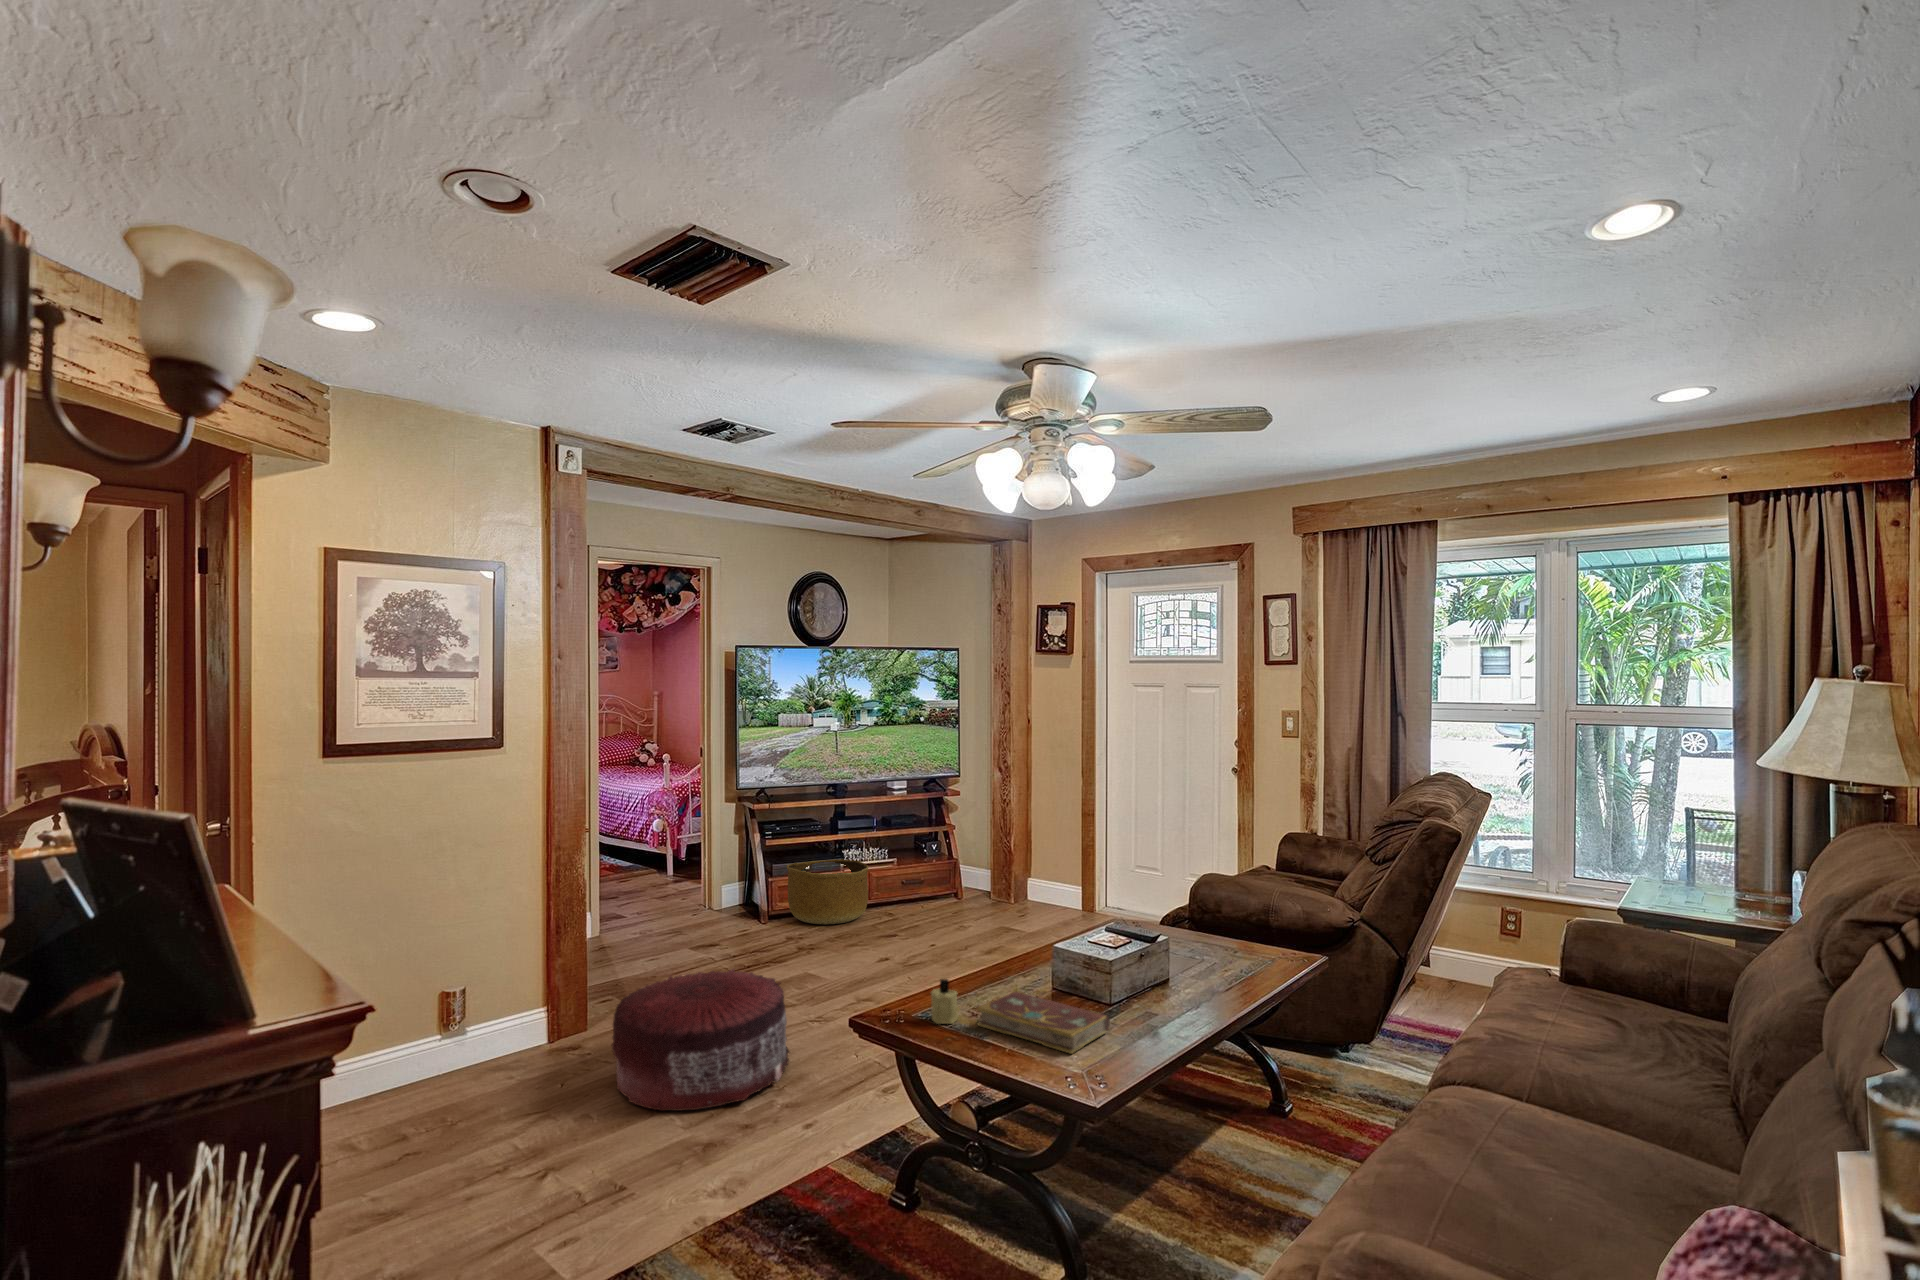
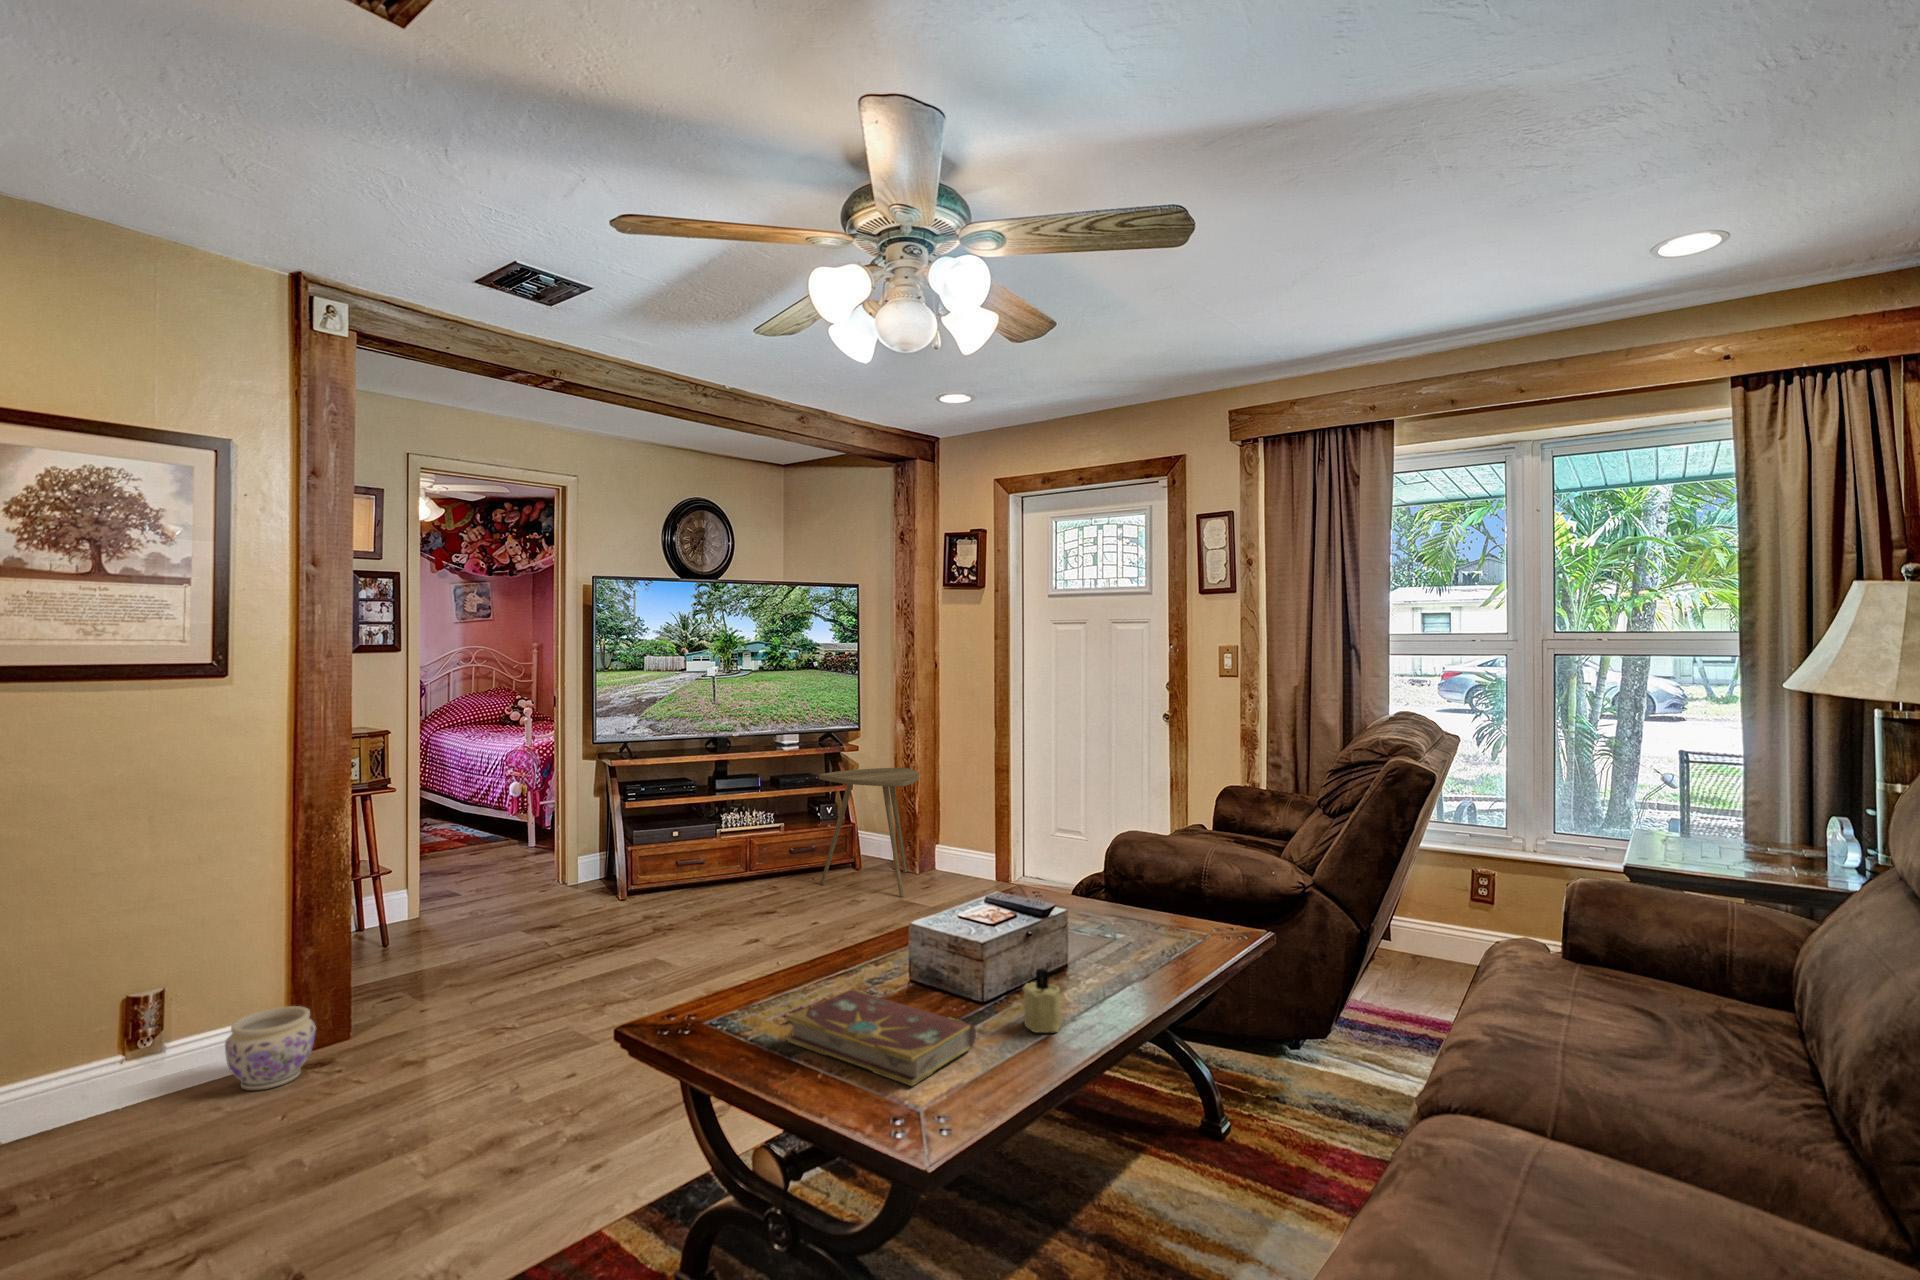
side table: none [929,810,1016,926] -> present [819,768,919,897]
basket: present [787,859,868,925] -> none [651,824,748,899]
pouf: present [611,969,789,1111] -> none [335,955,598,1153]
candle: present [931,979,959,1024] -> present [1023,969,1061,1033]
planter: none [515,1004,576,1067] -> present [225,1006,316,1091]

